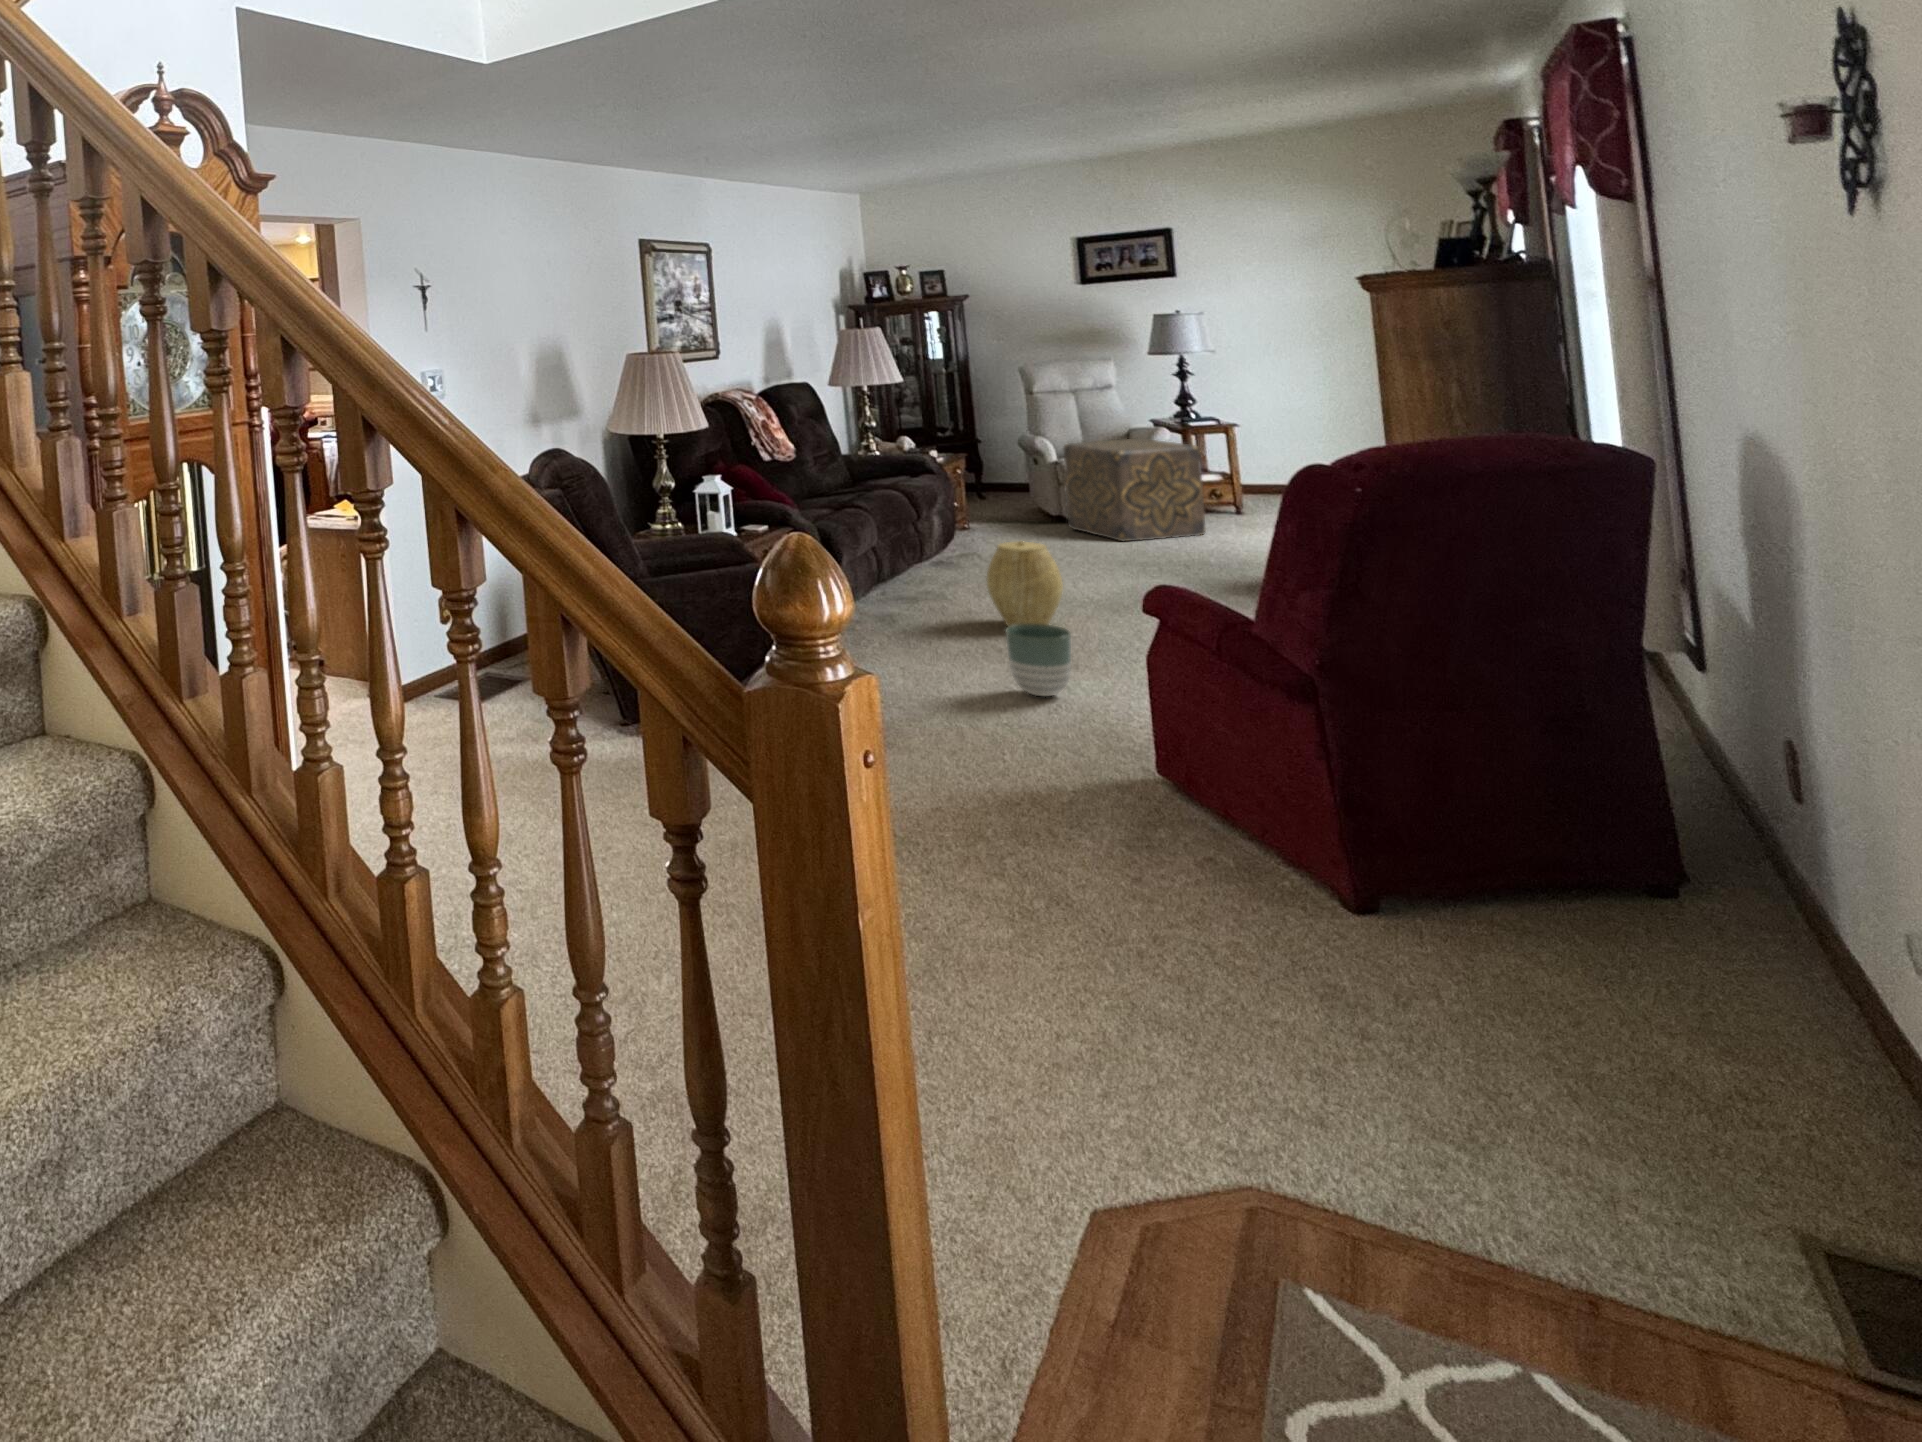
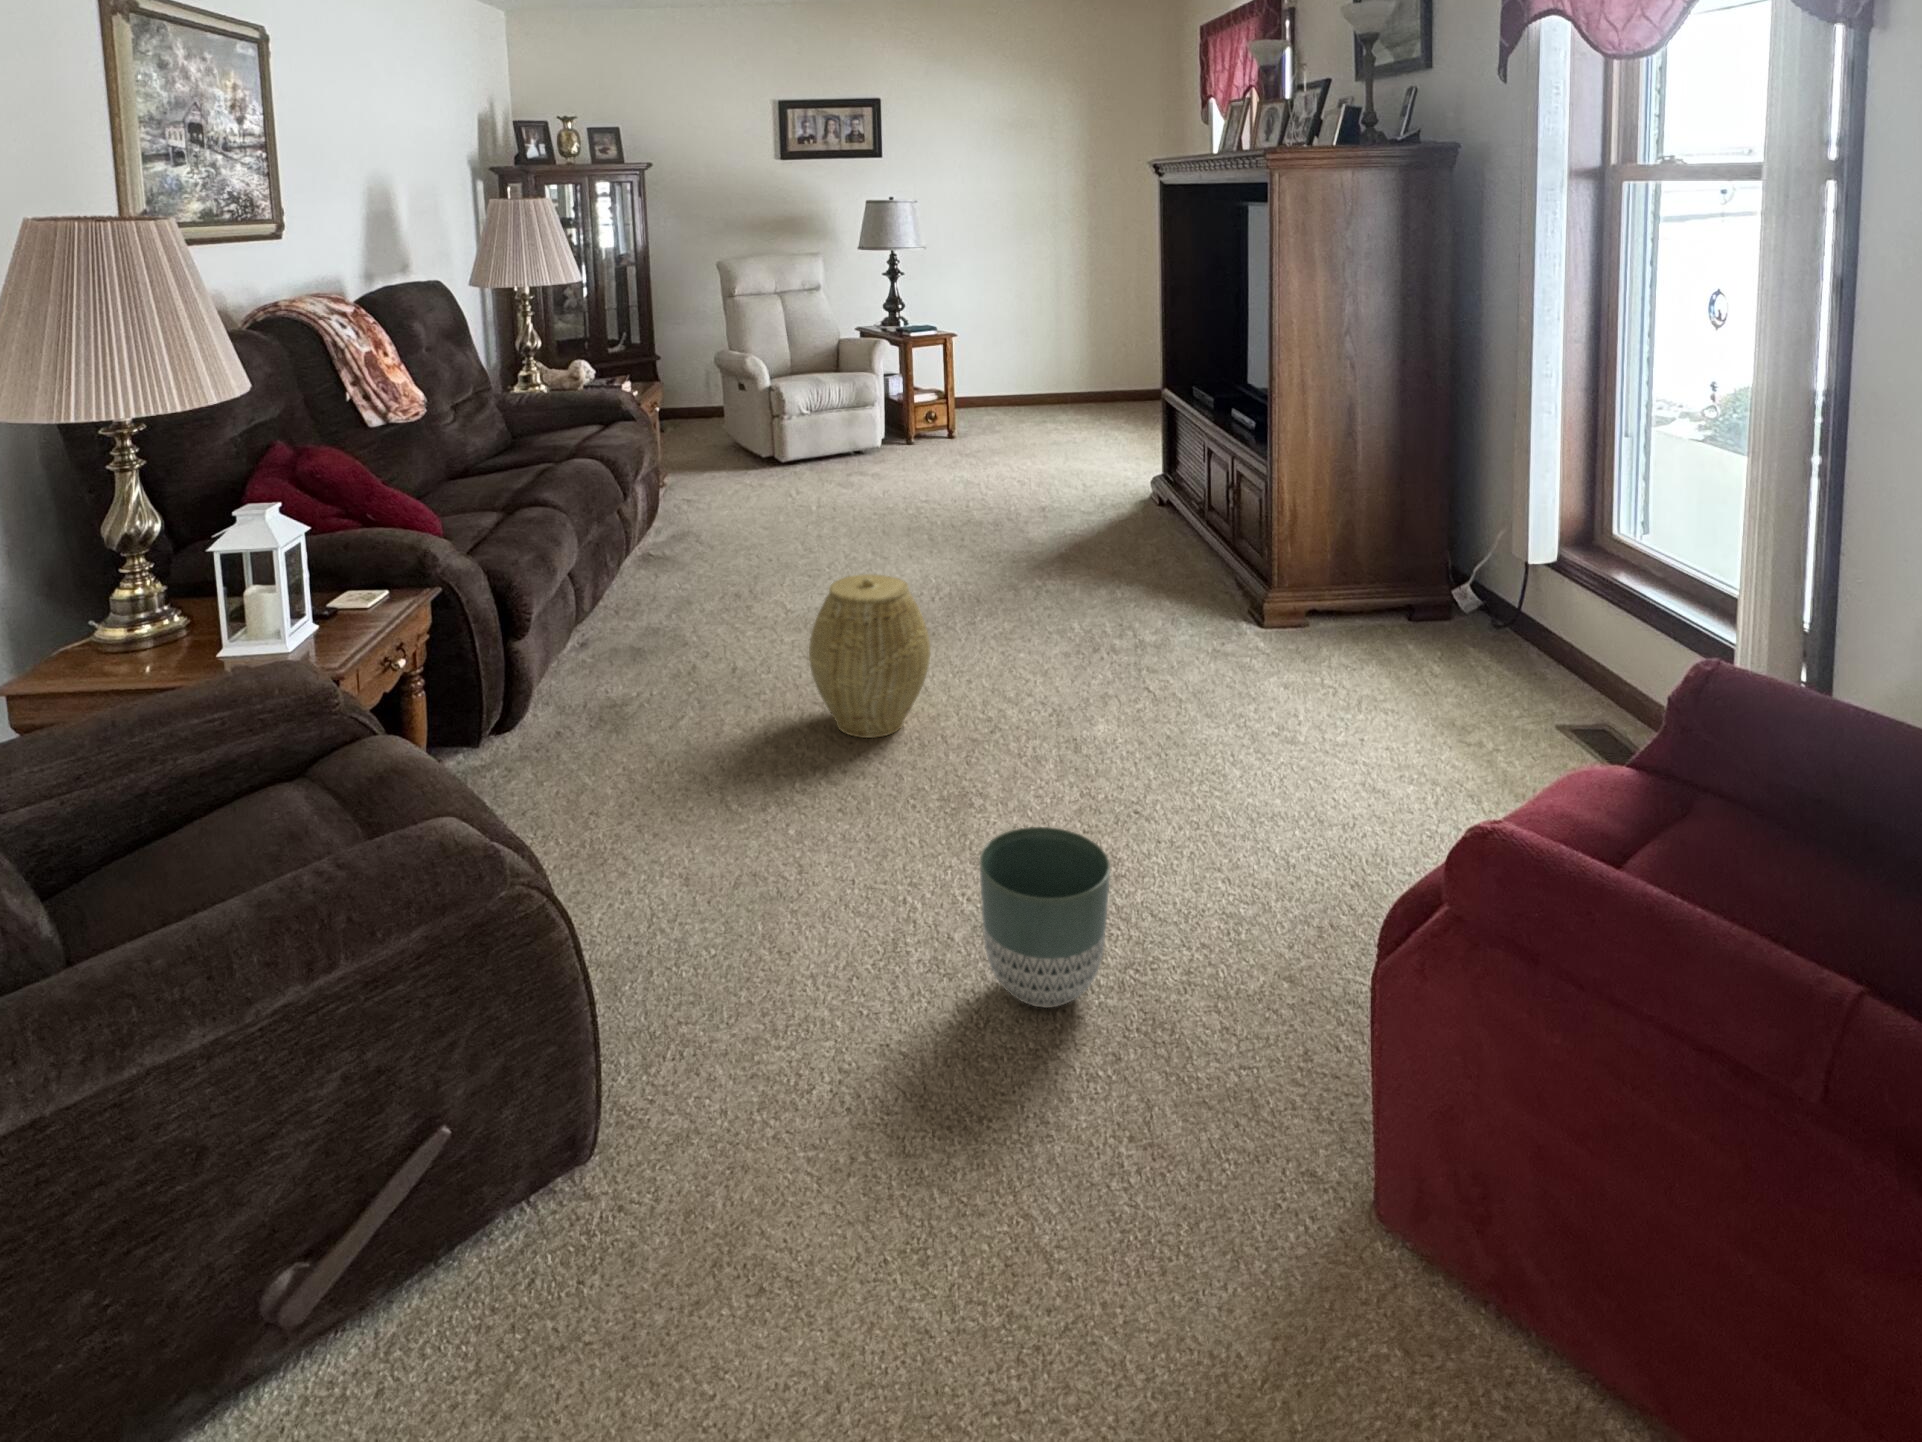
ottoman: present [1064,439,1206,541] -> none [793,356,950,496]

